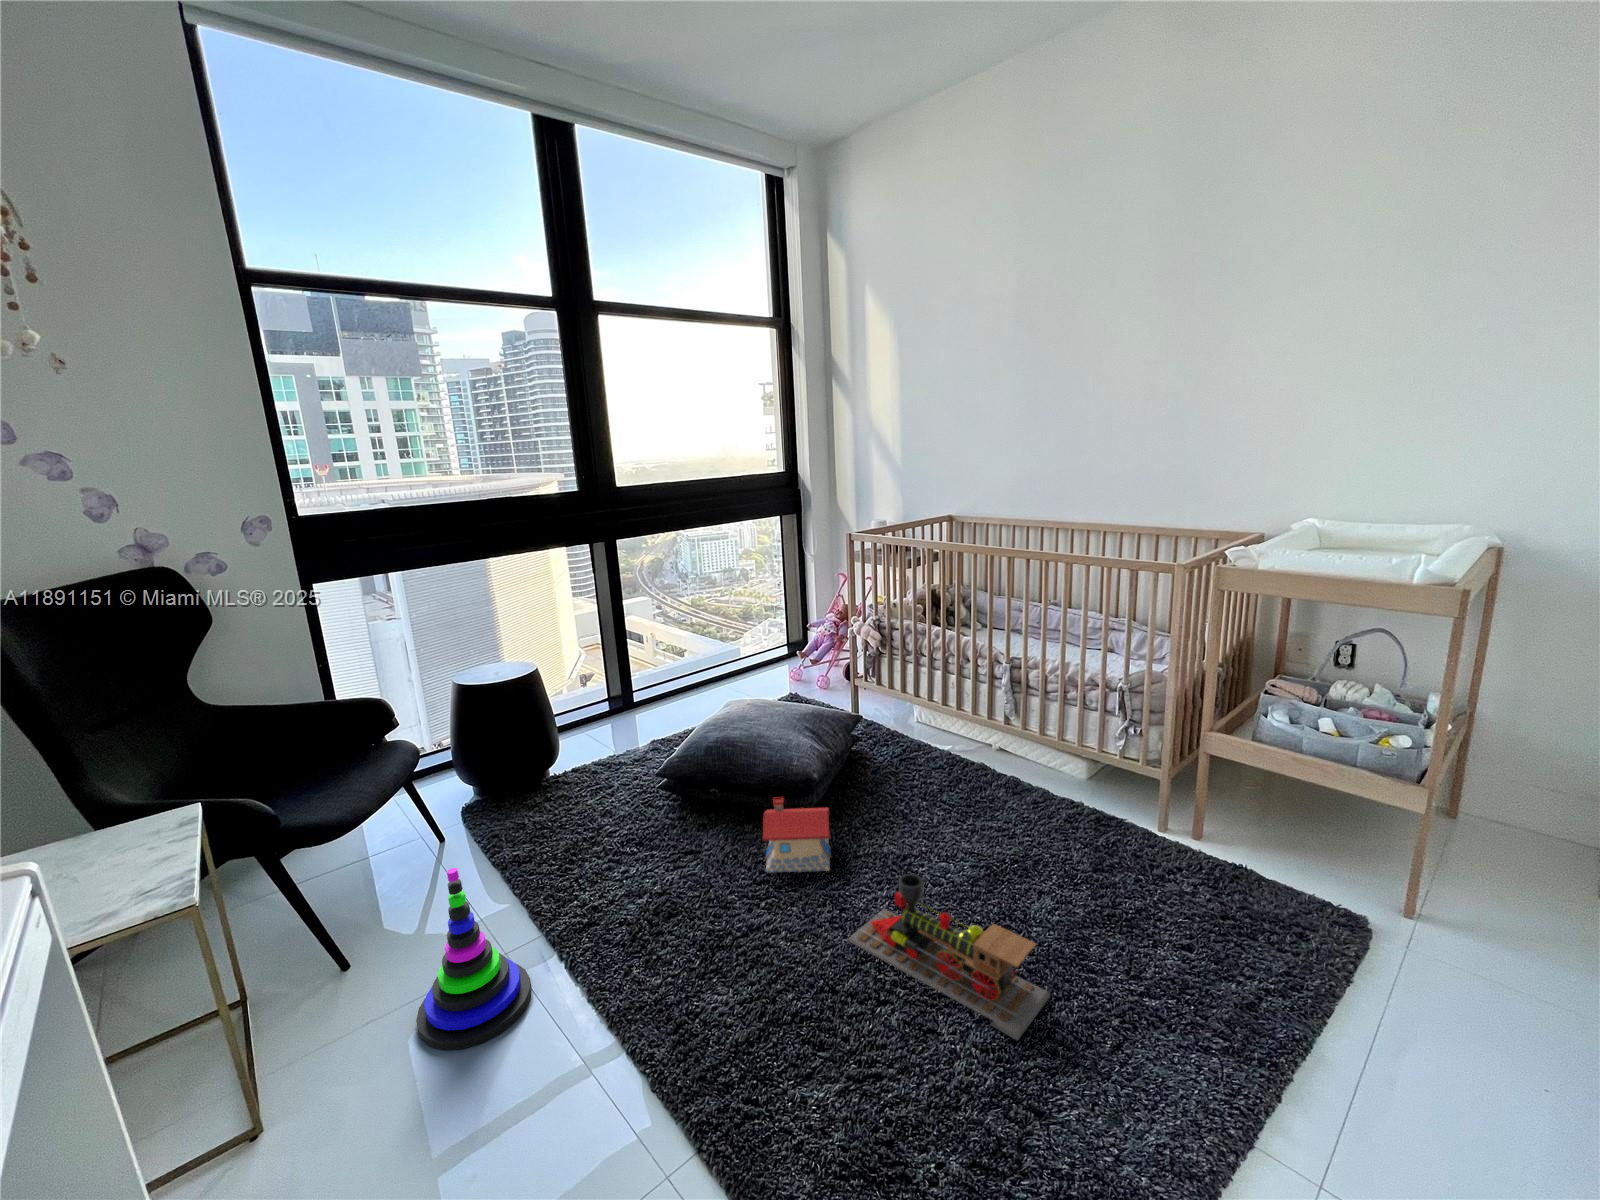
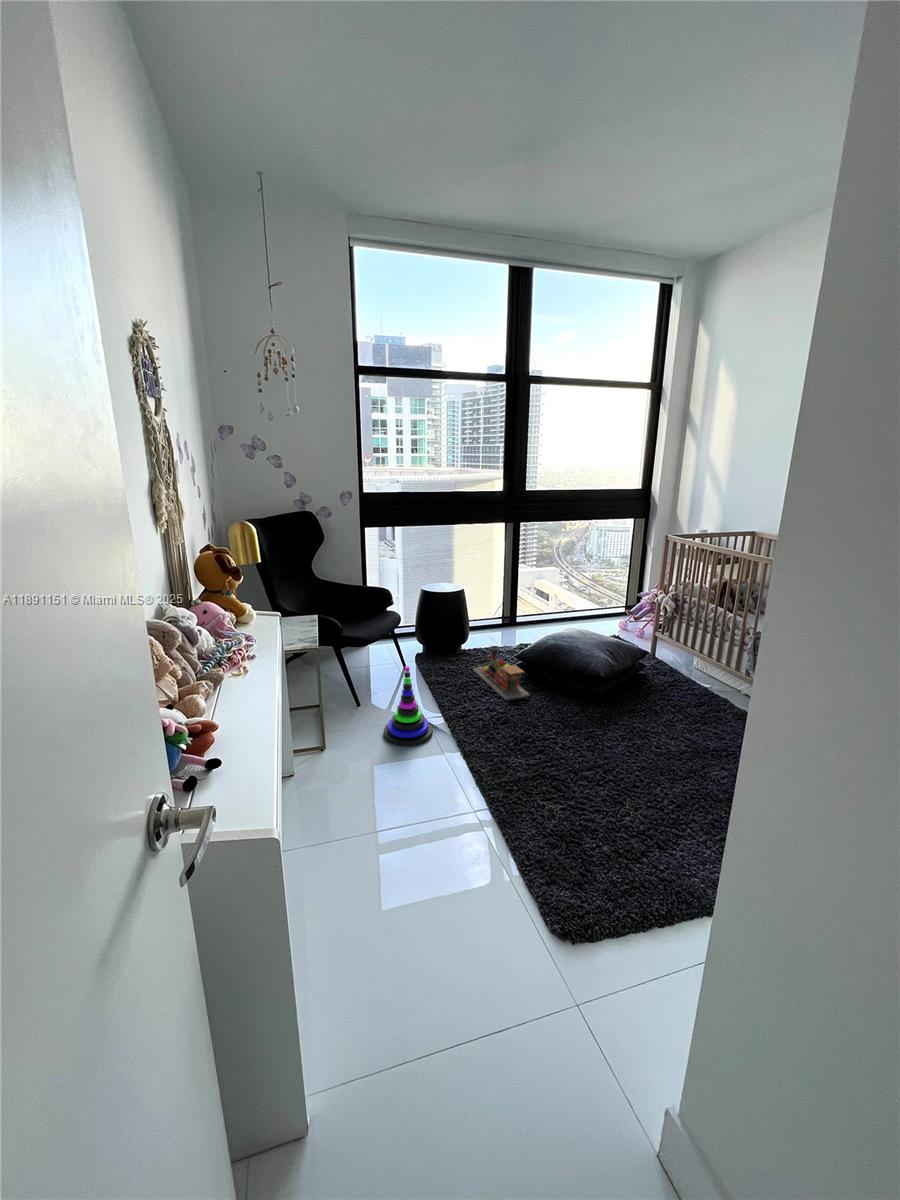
toy house: present [763,797,831,872] -> none [560,680,605,726]
toy train: present [847,874,1050,1040] -> present [473,646,530,700]

